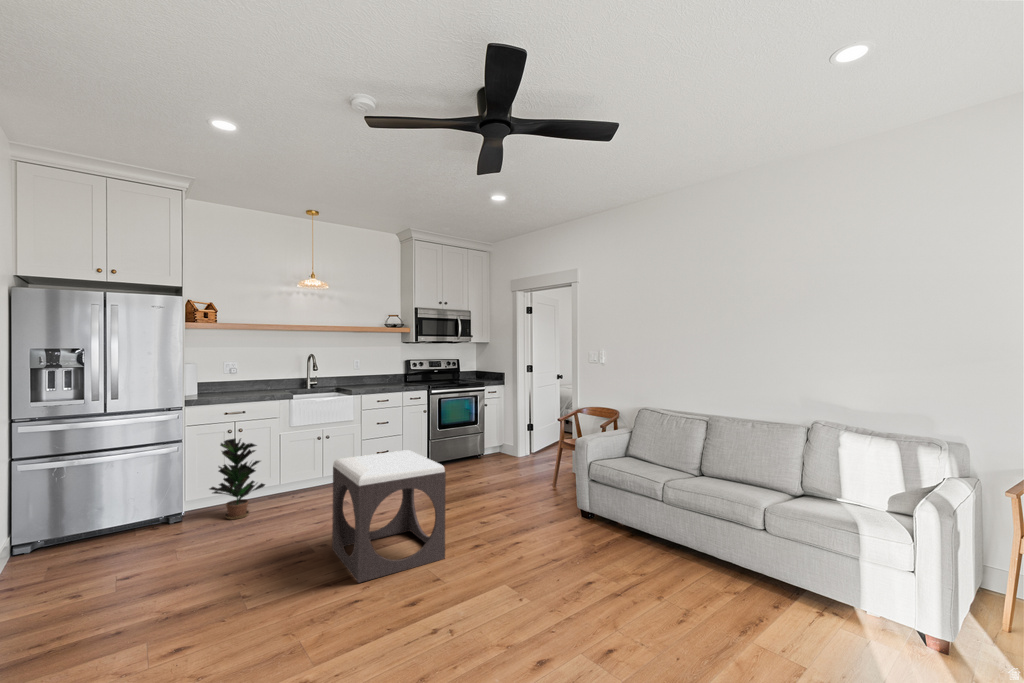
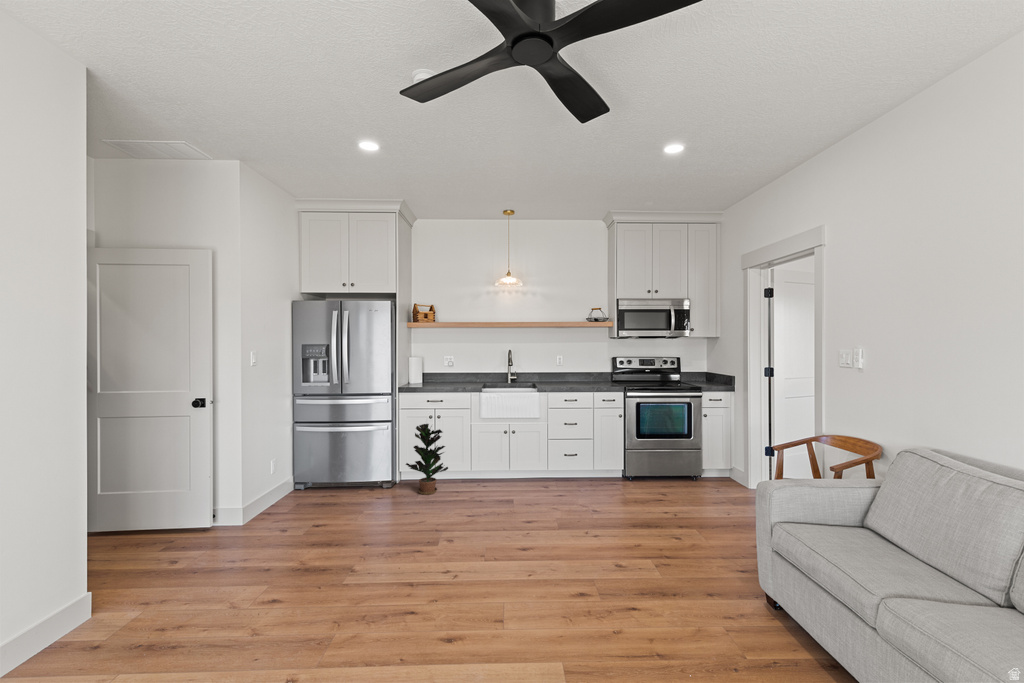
footstool: present [332,450,446,583] -> none [436,459,538,597]

